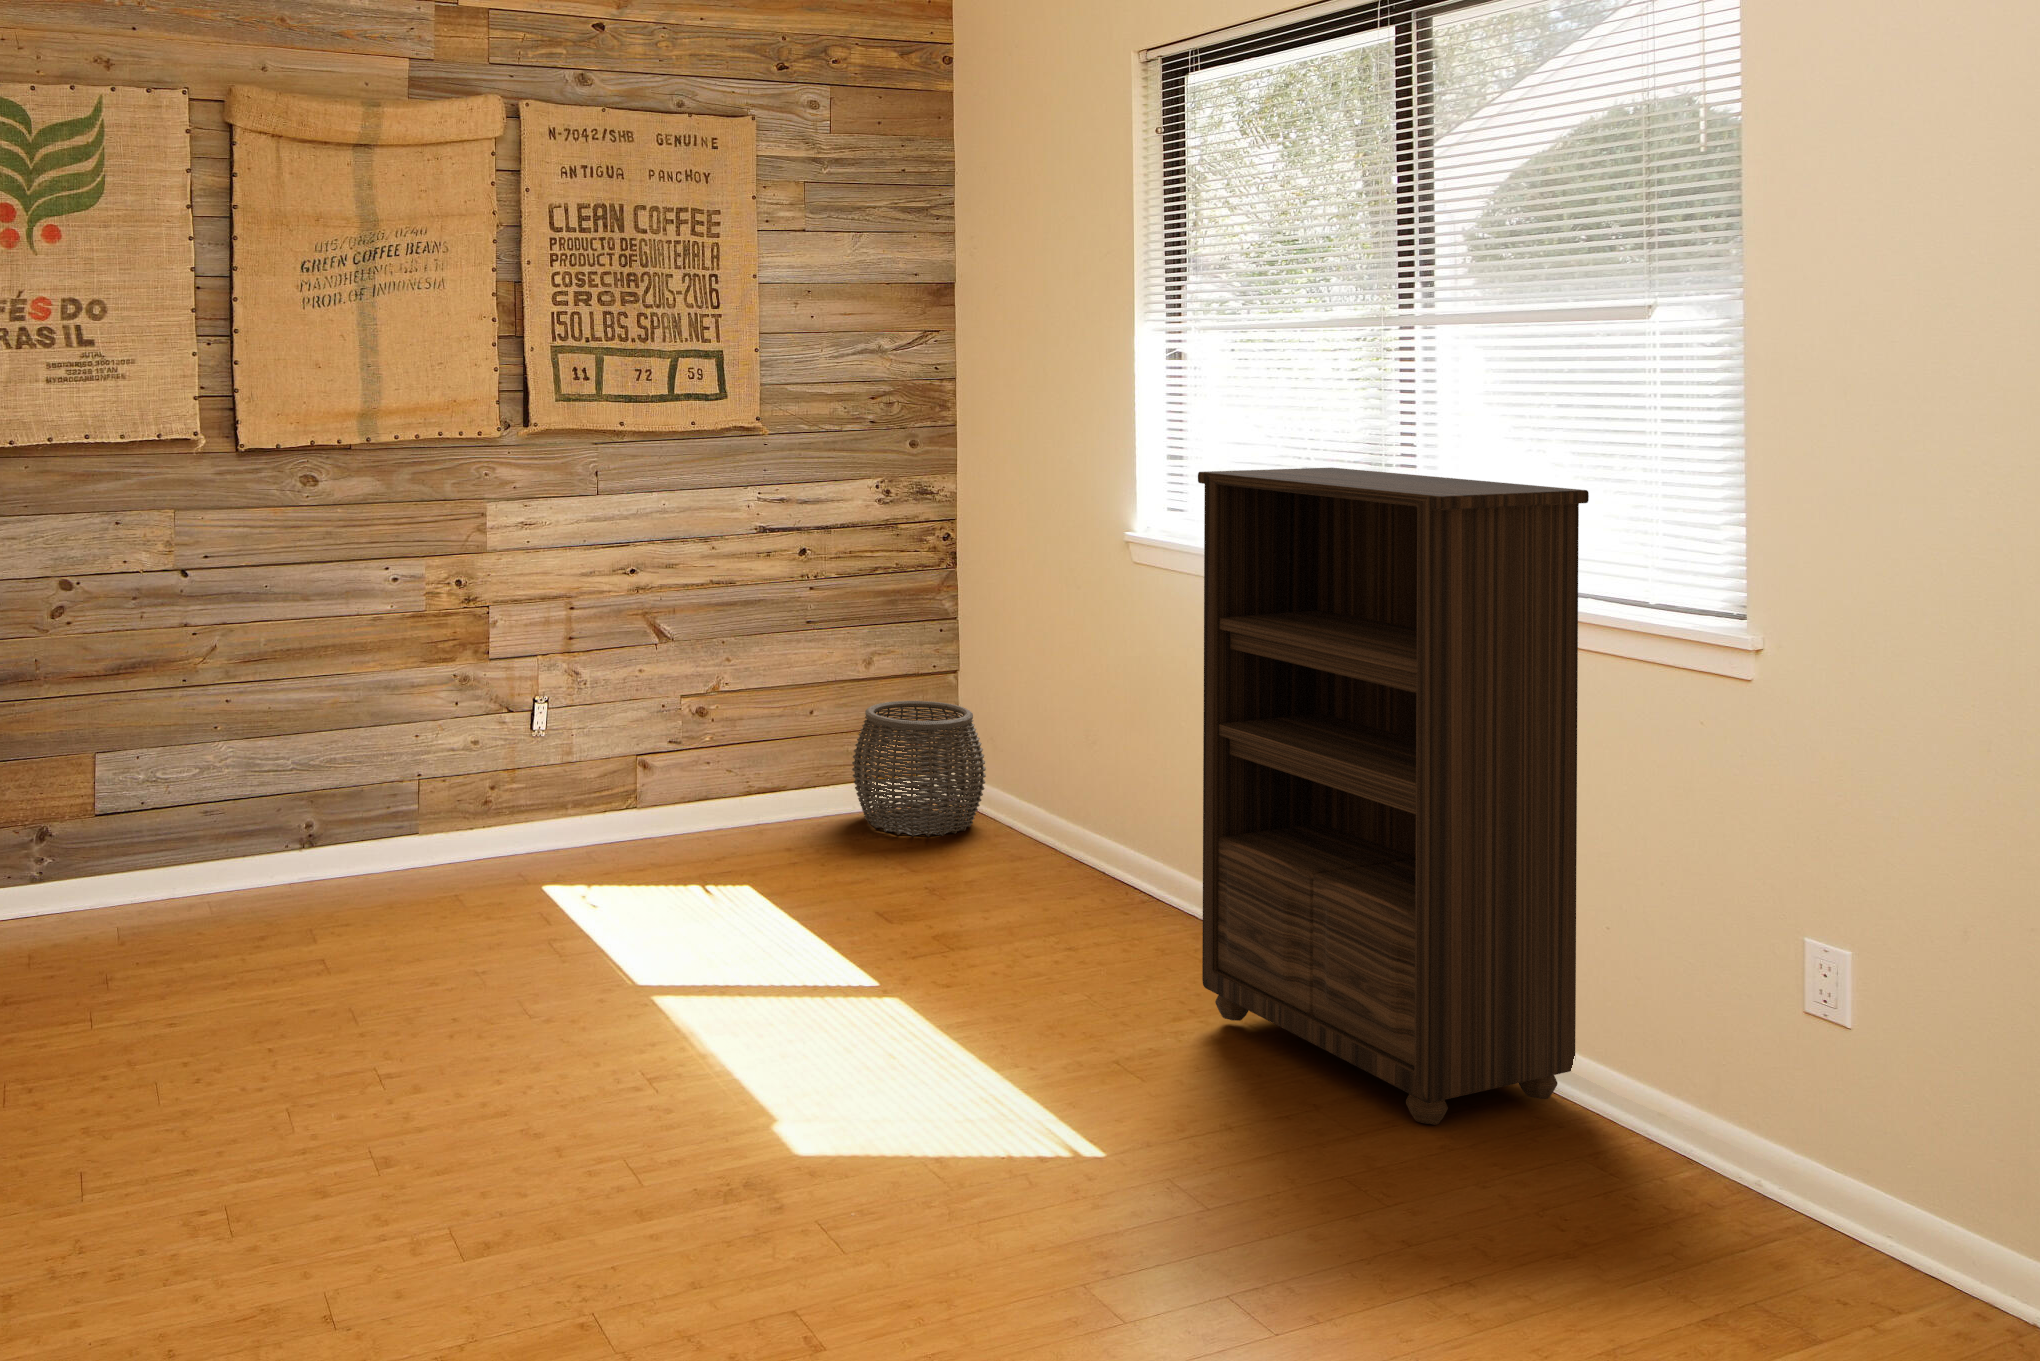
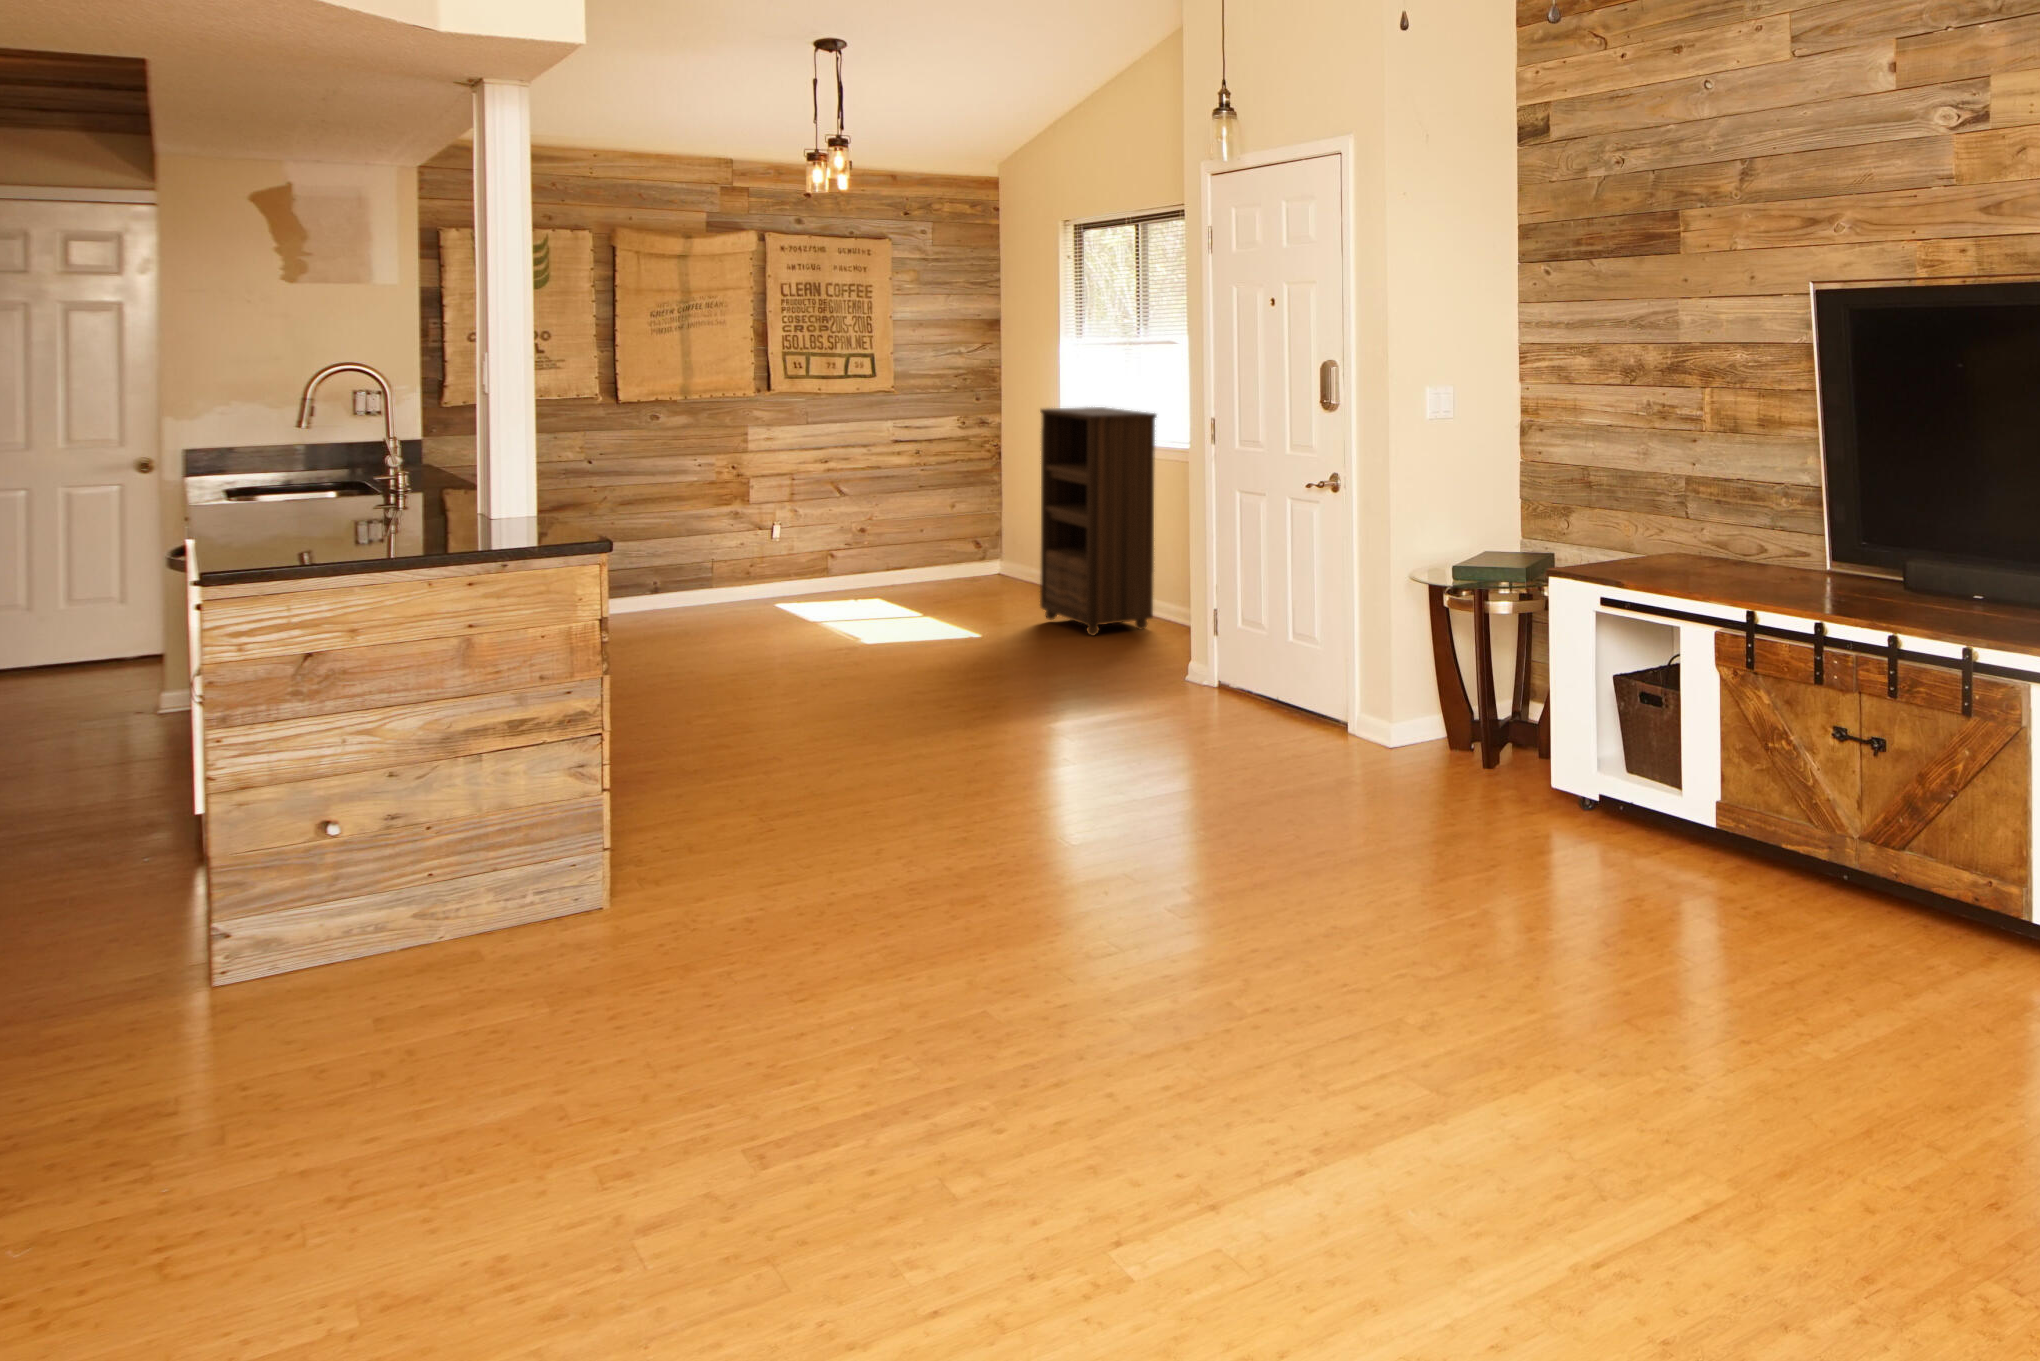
woven basket: present [852,701,986,837] -> none [942,524,1009,585]

